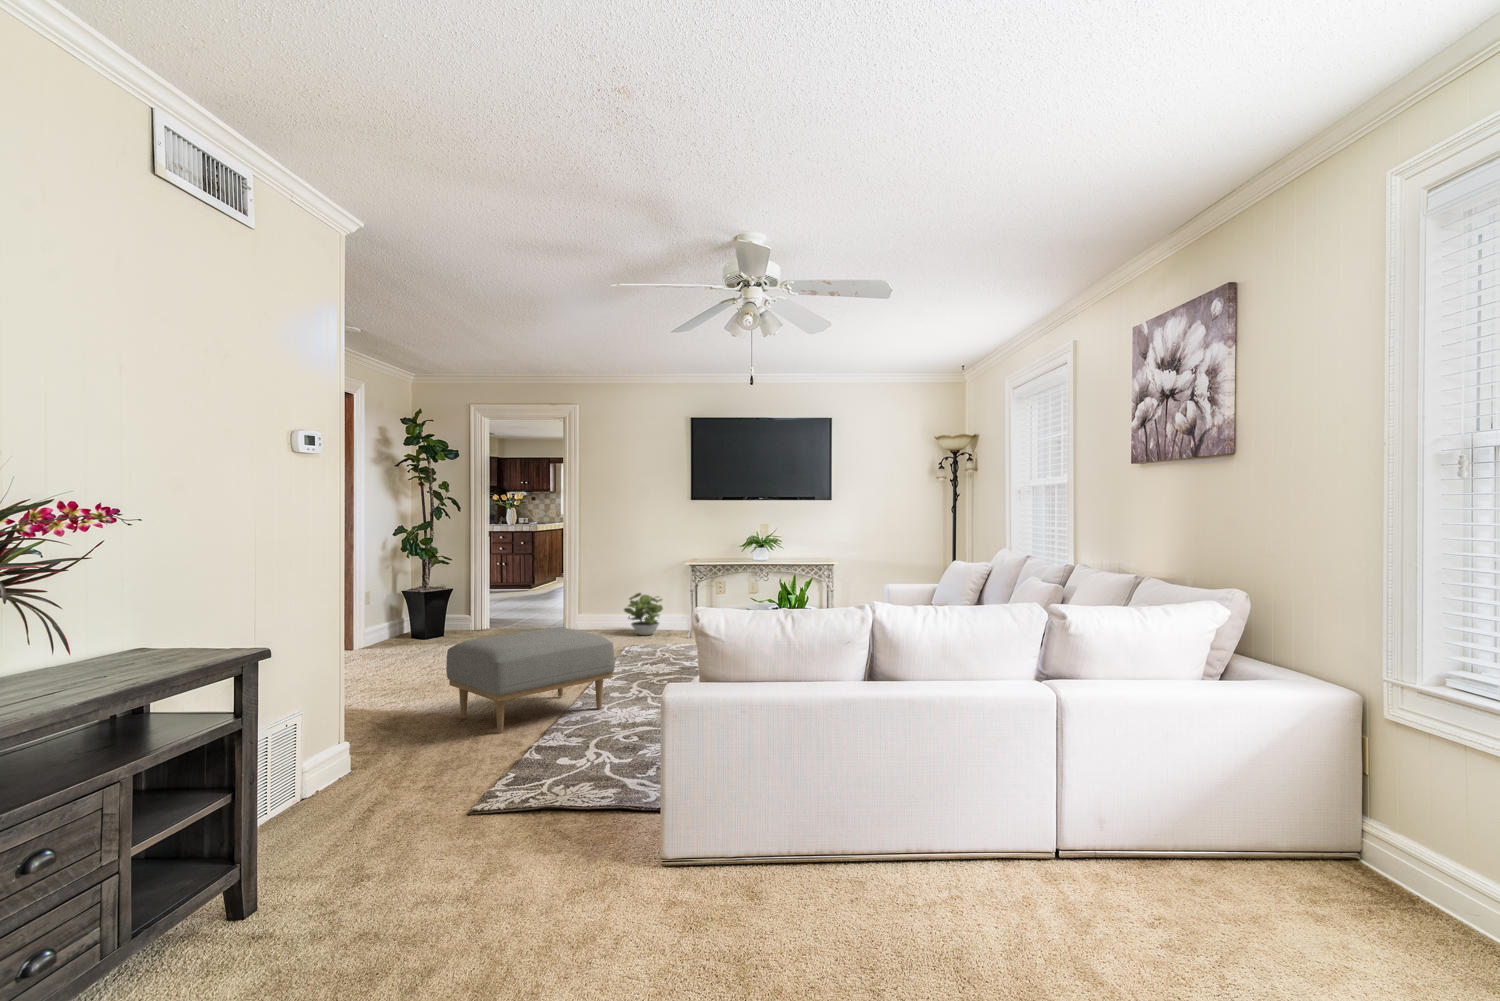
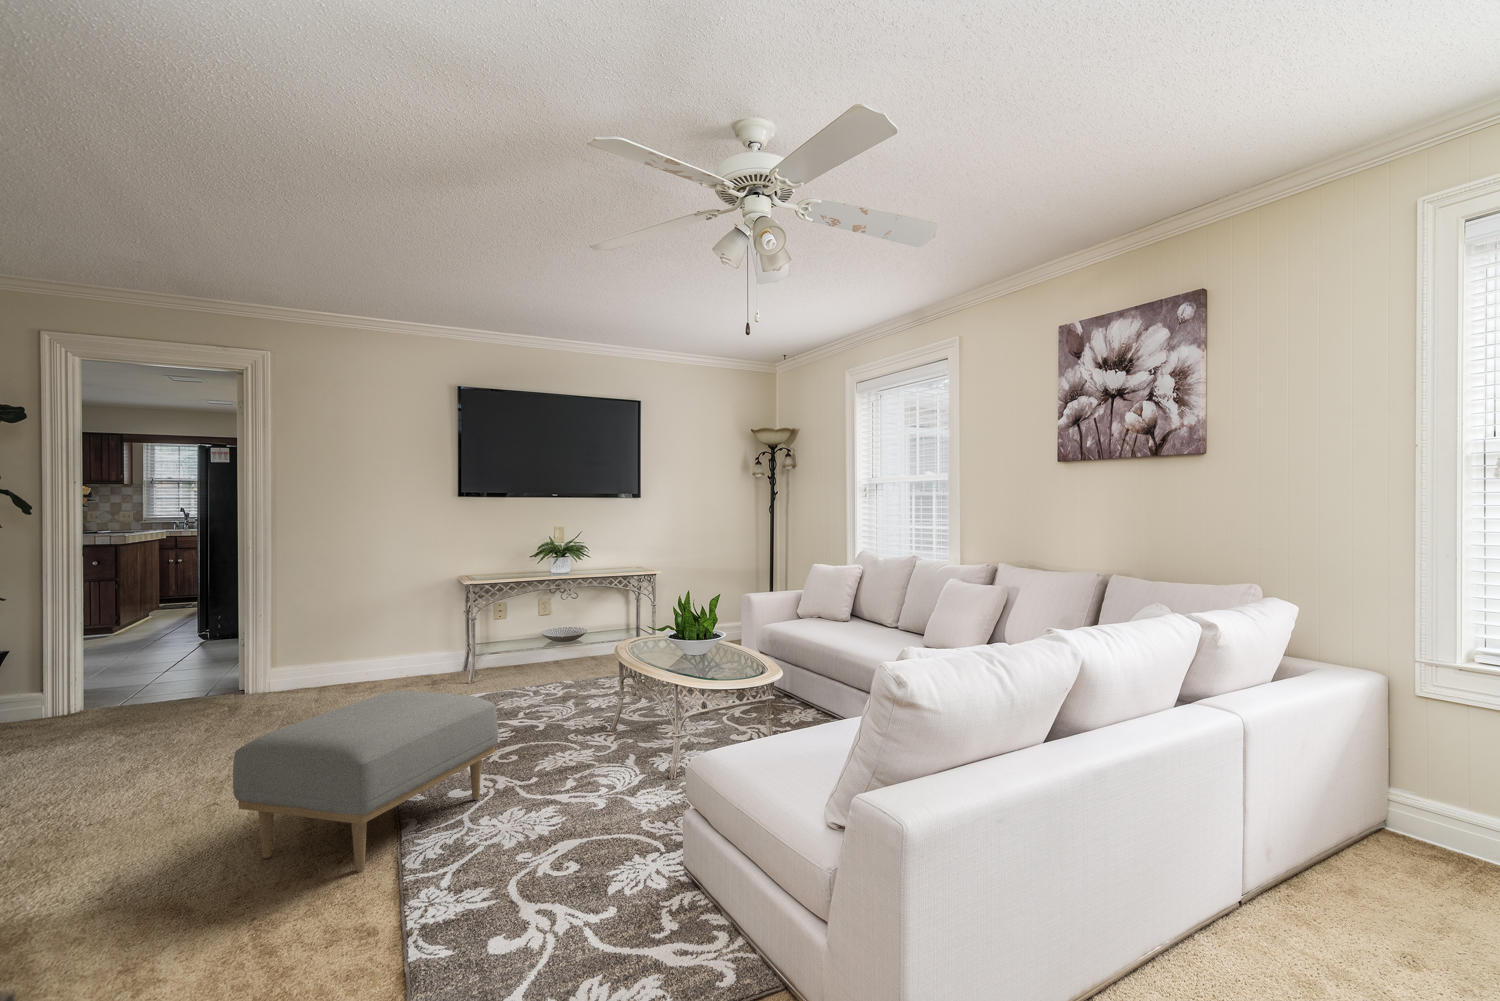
potted plant: present [624,593,663,636] -> none [390,625,443,680]

